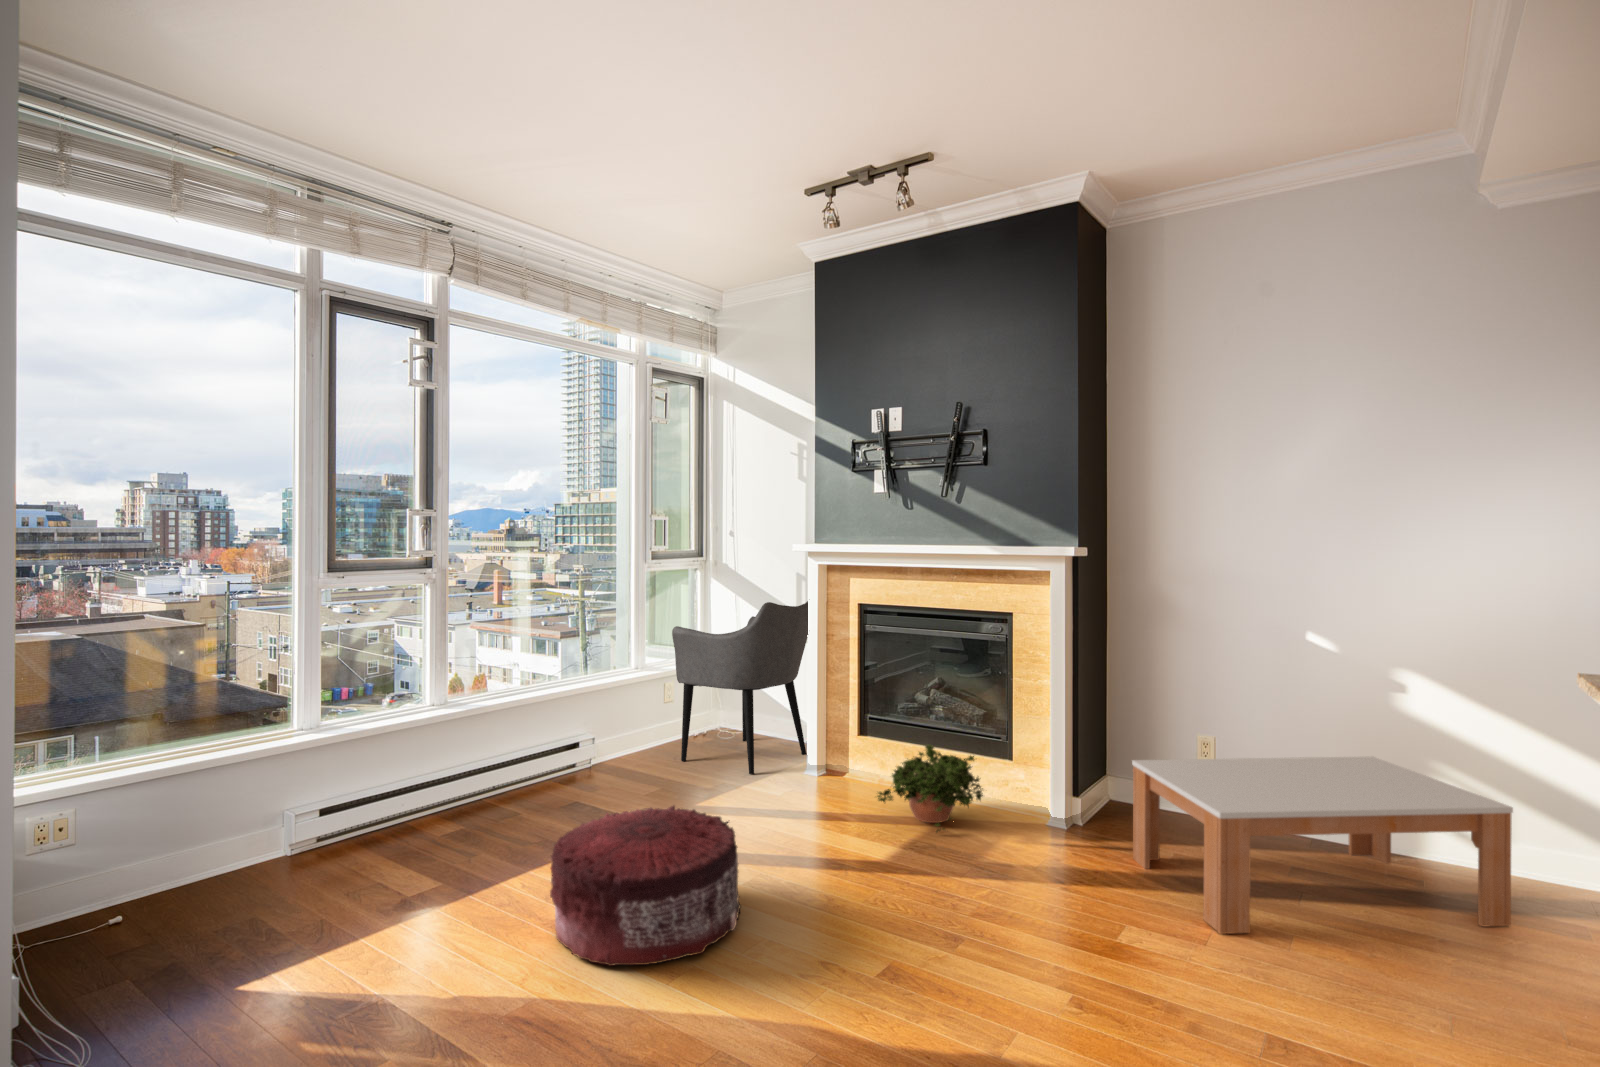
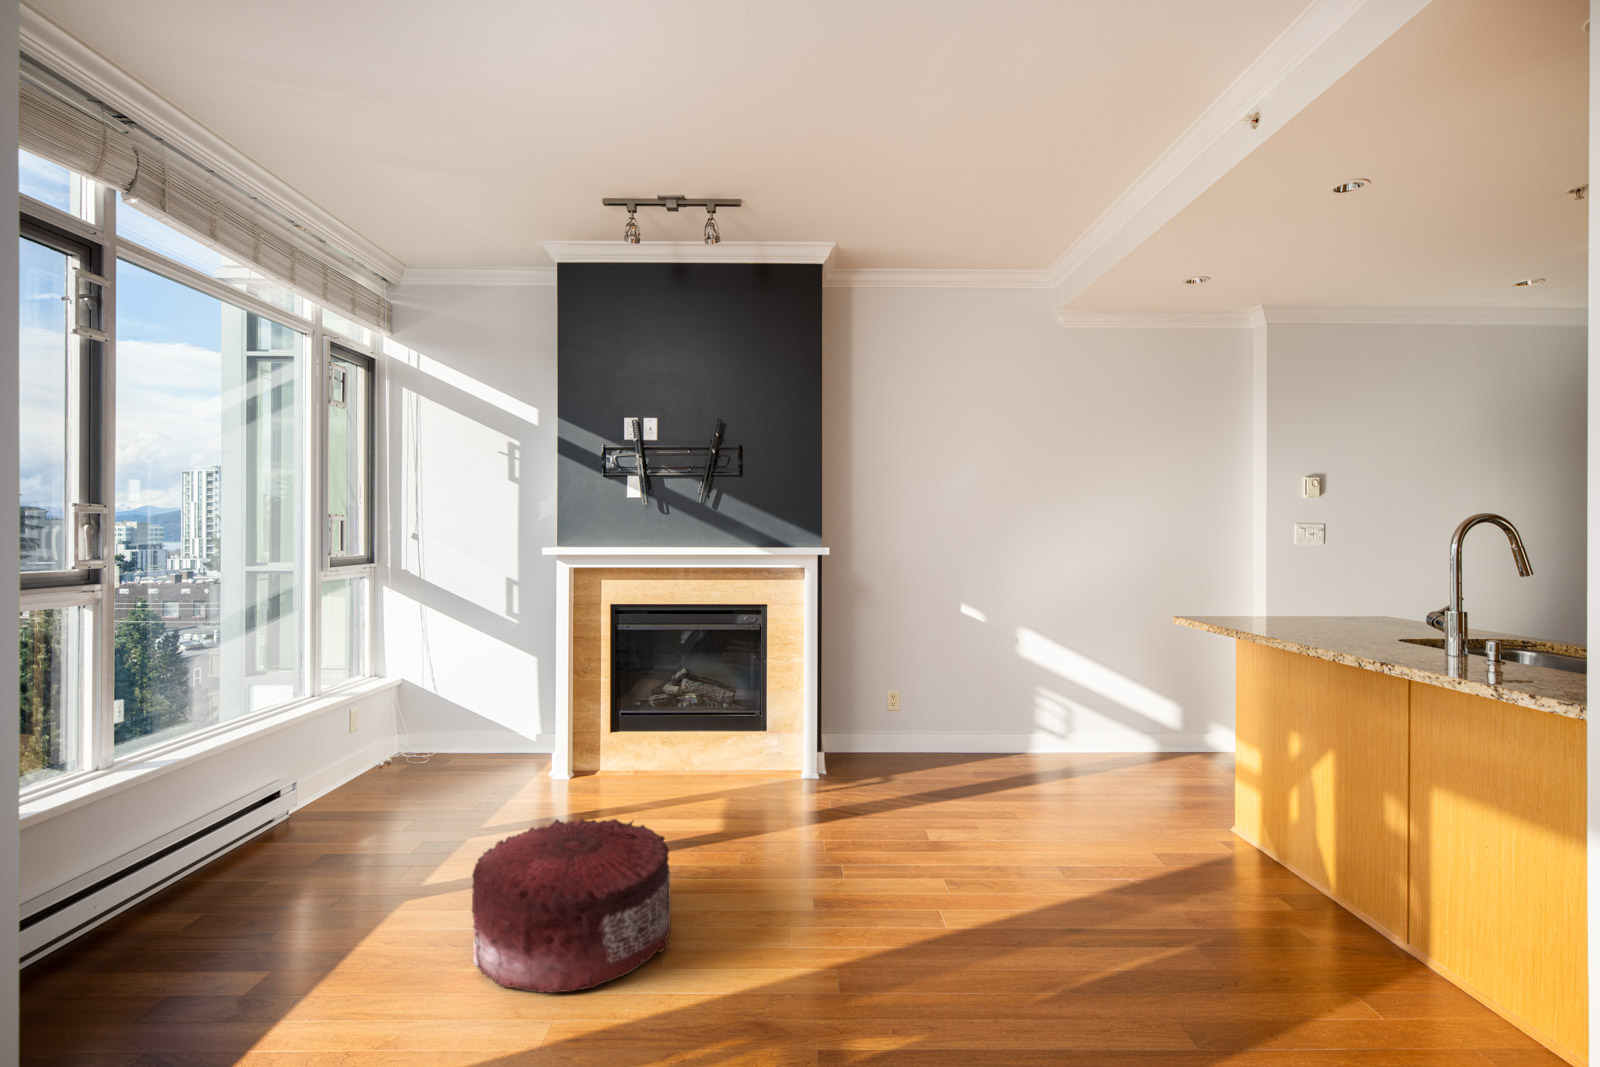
armchair: present [672,601,808,774] -> none [396,600,548,791]
potted plant: present [877,745,983,832] -> none [673,726,762,803]
coffee table: present [1132,756,1513,934] -> none [881,688,1096,822]

